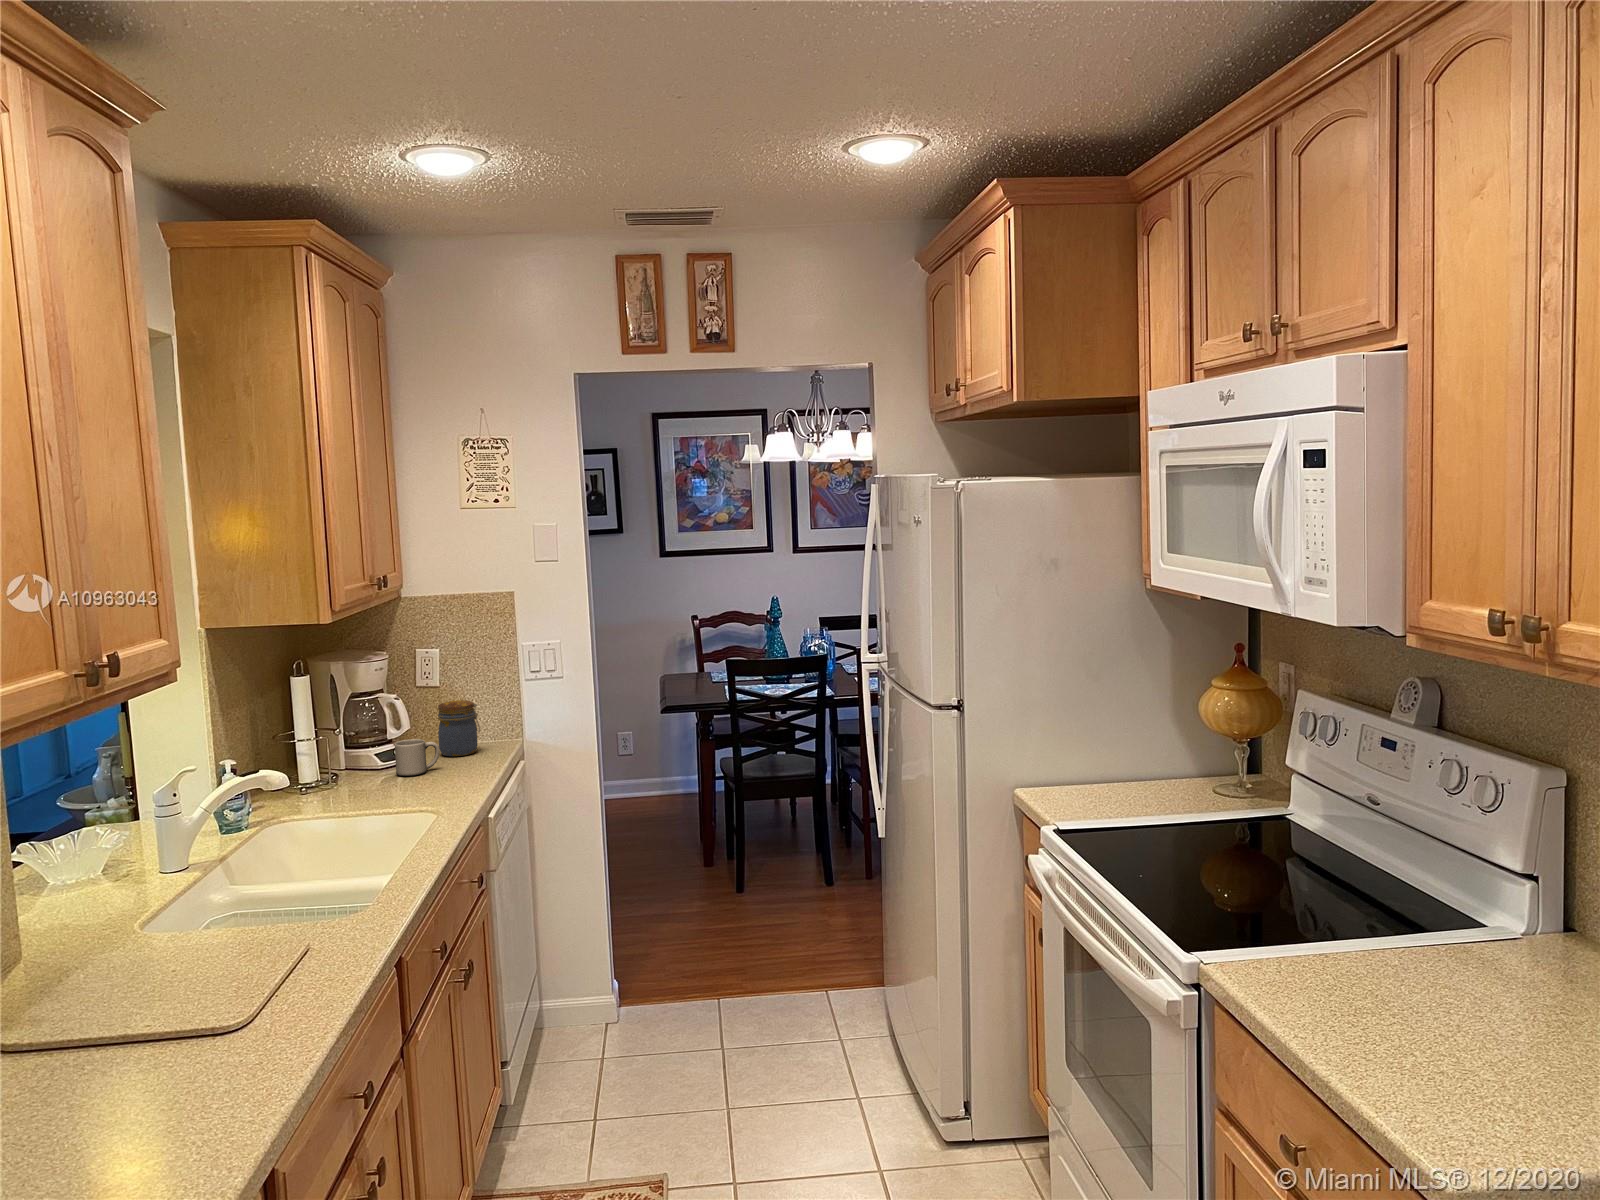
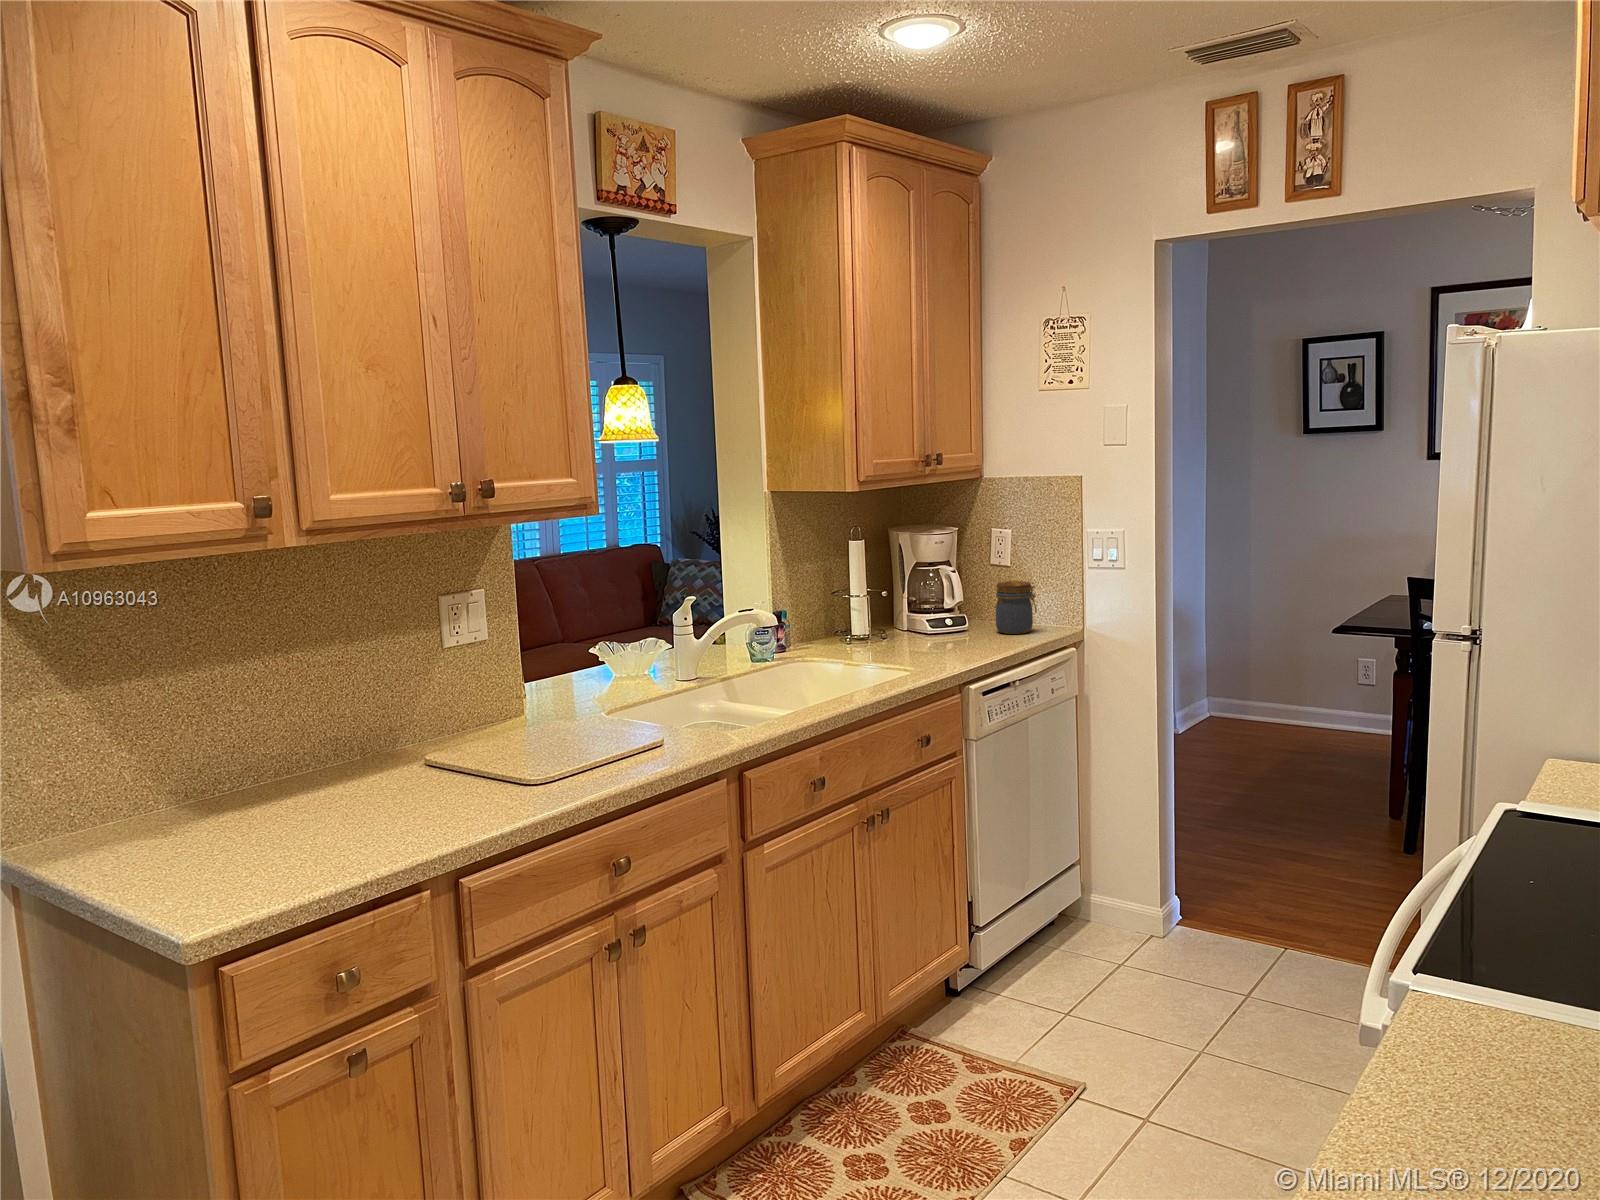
mug: present [395,739,440,776] -> none [935,611,978,644]

